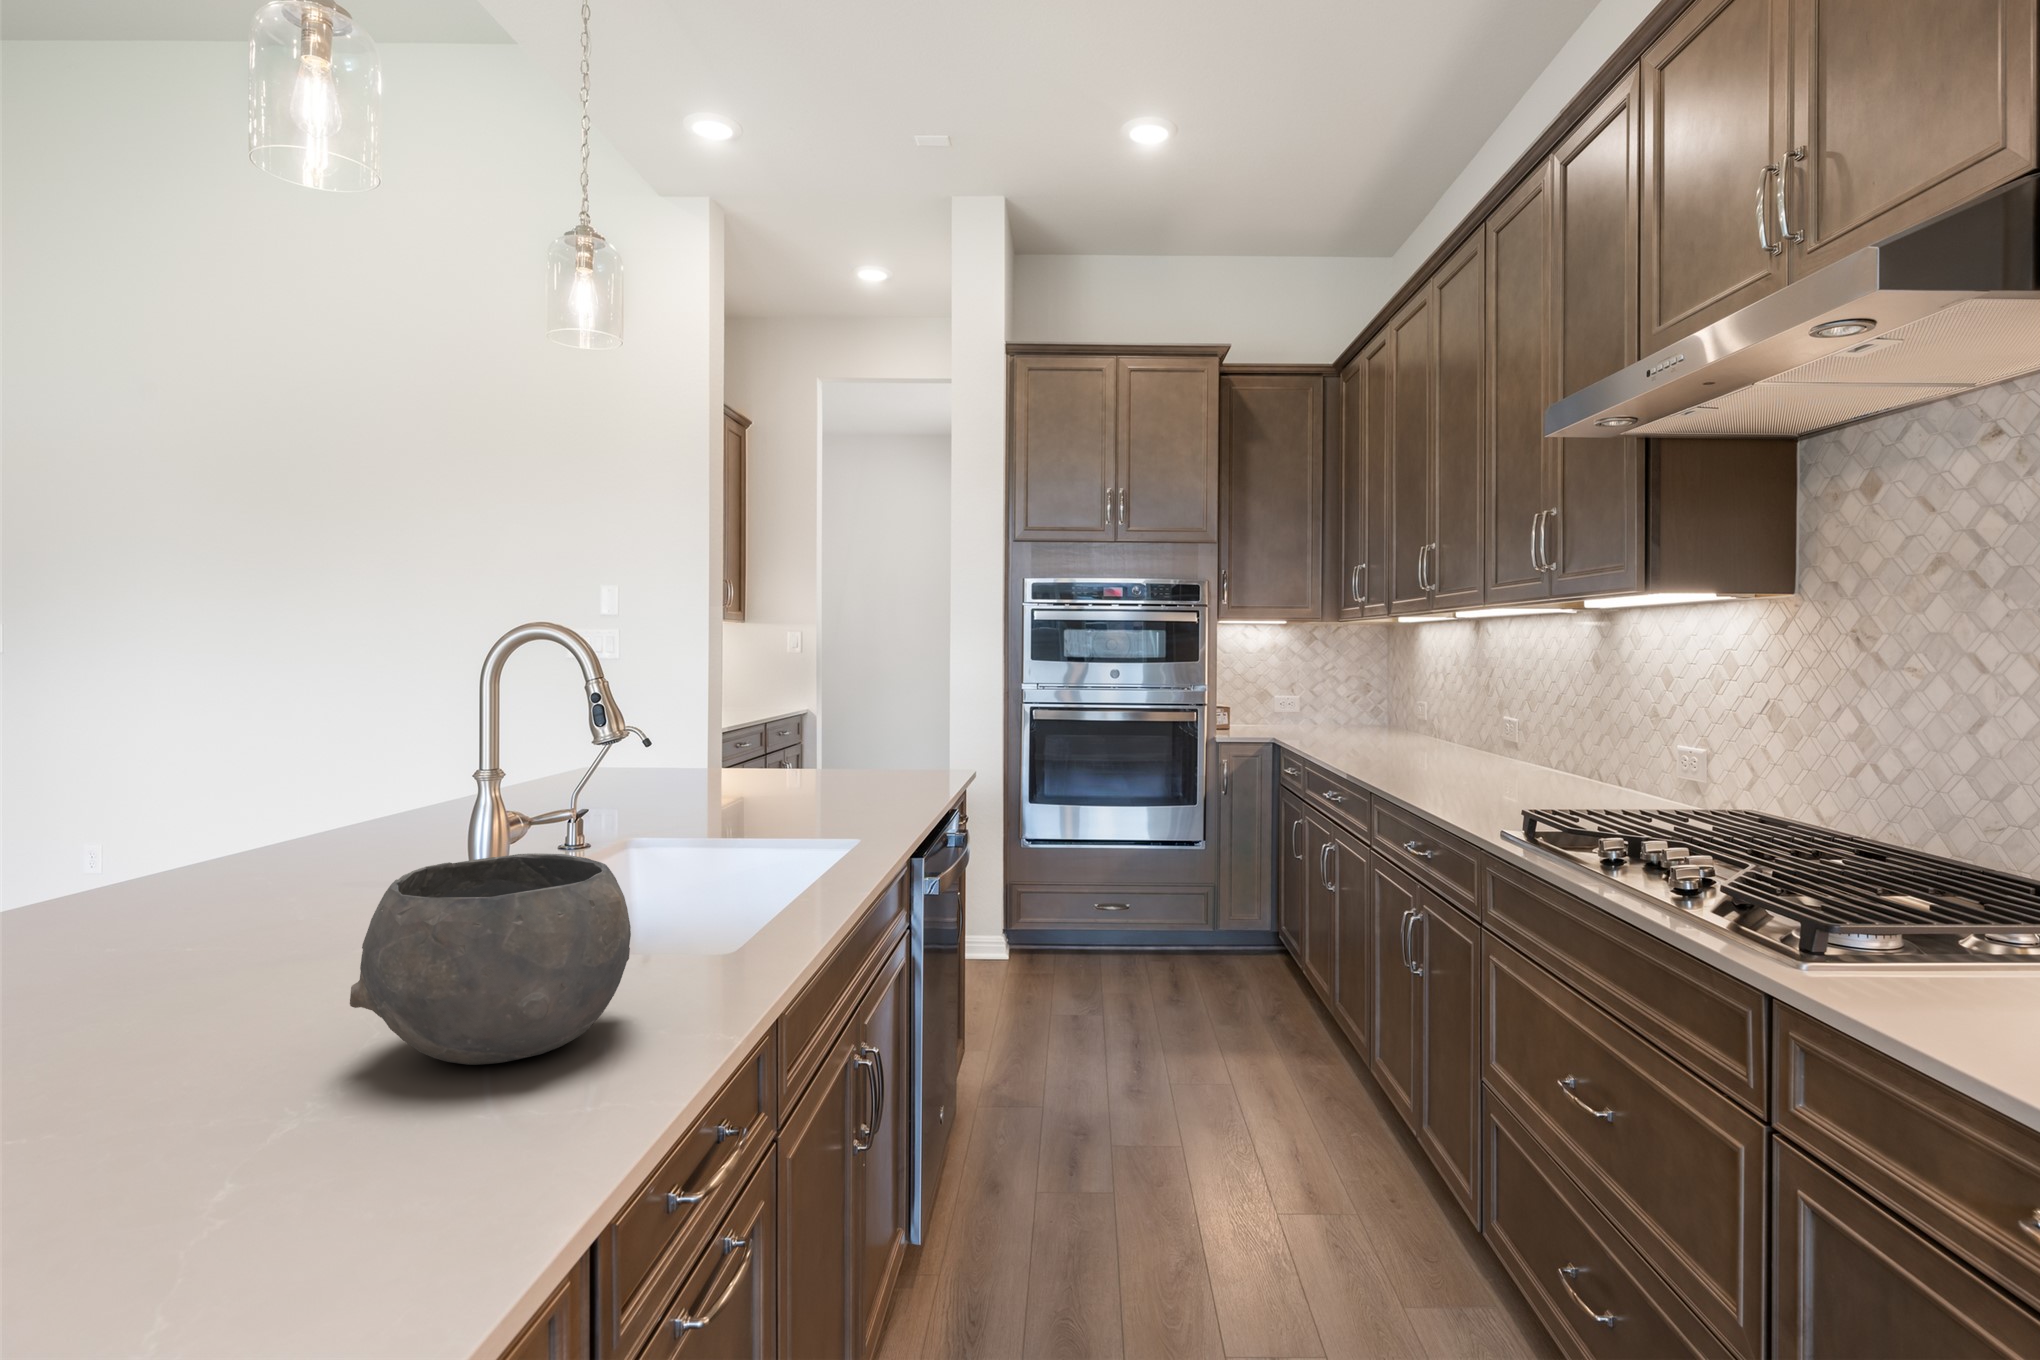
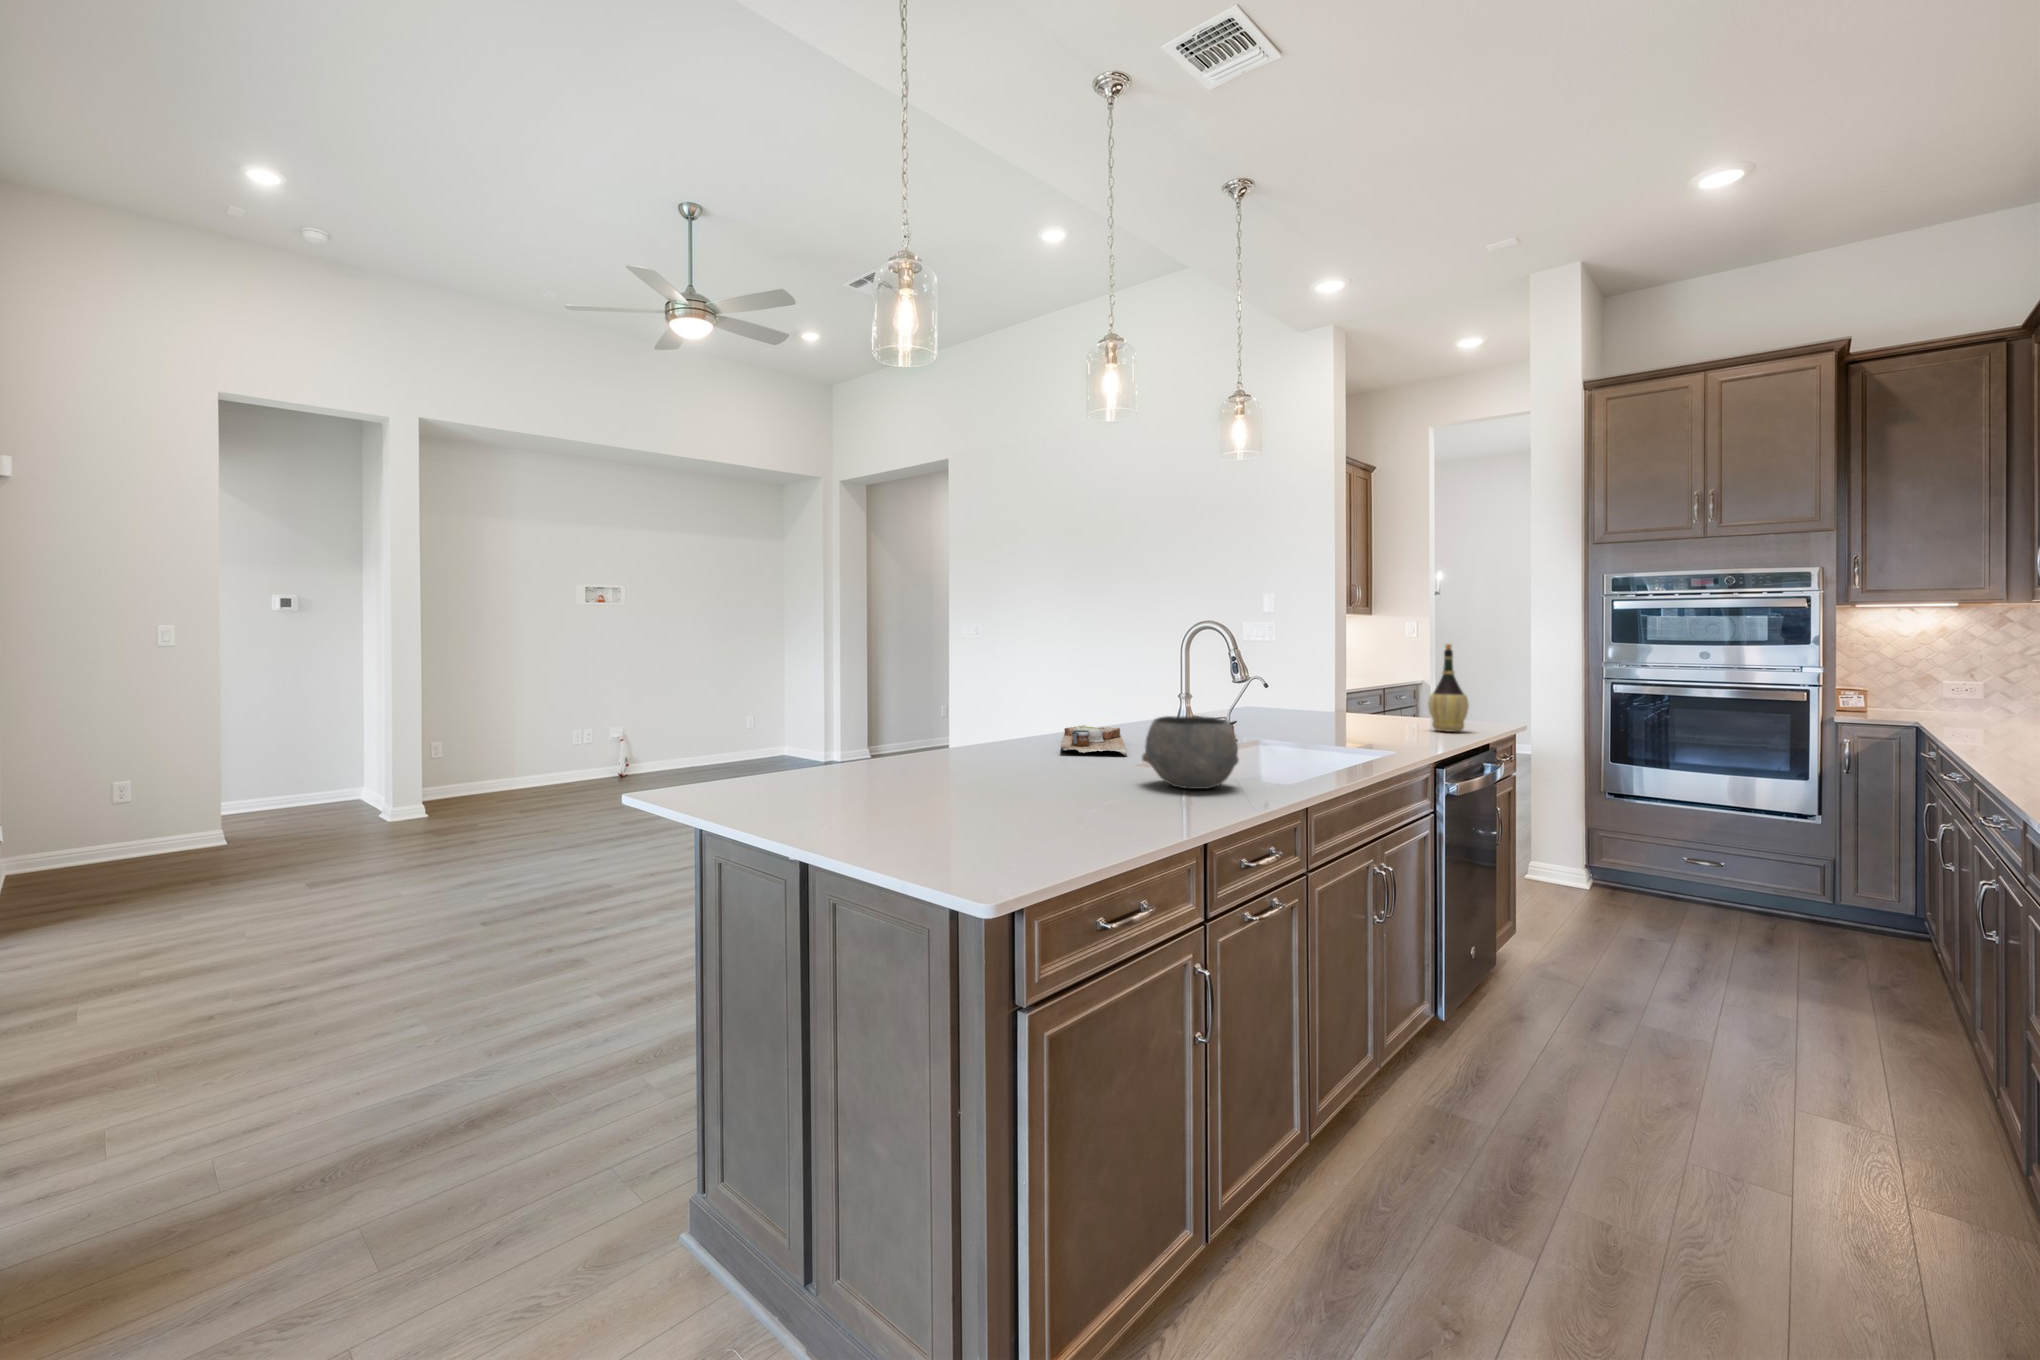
wine bottle: none [879,662,931,789] -> present [1428,644,1469,732]
cutting board: none [105,858,325,964] -> present [1061,725,1127,756]

